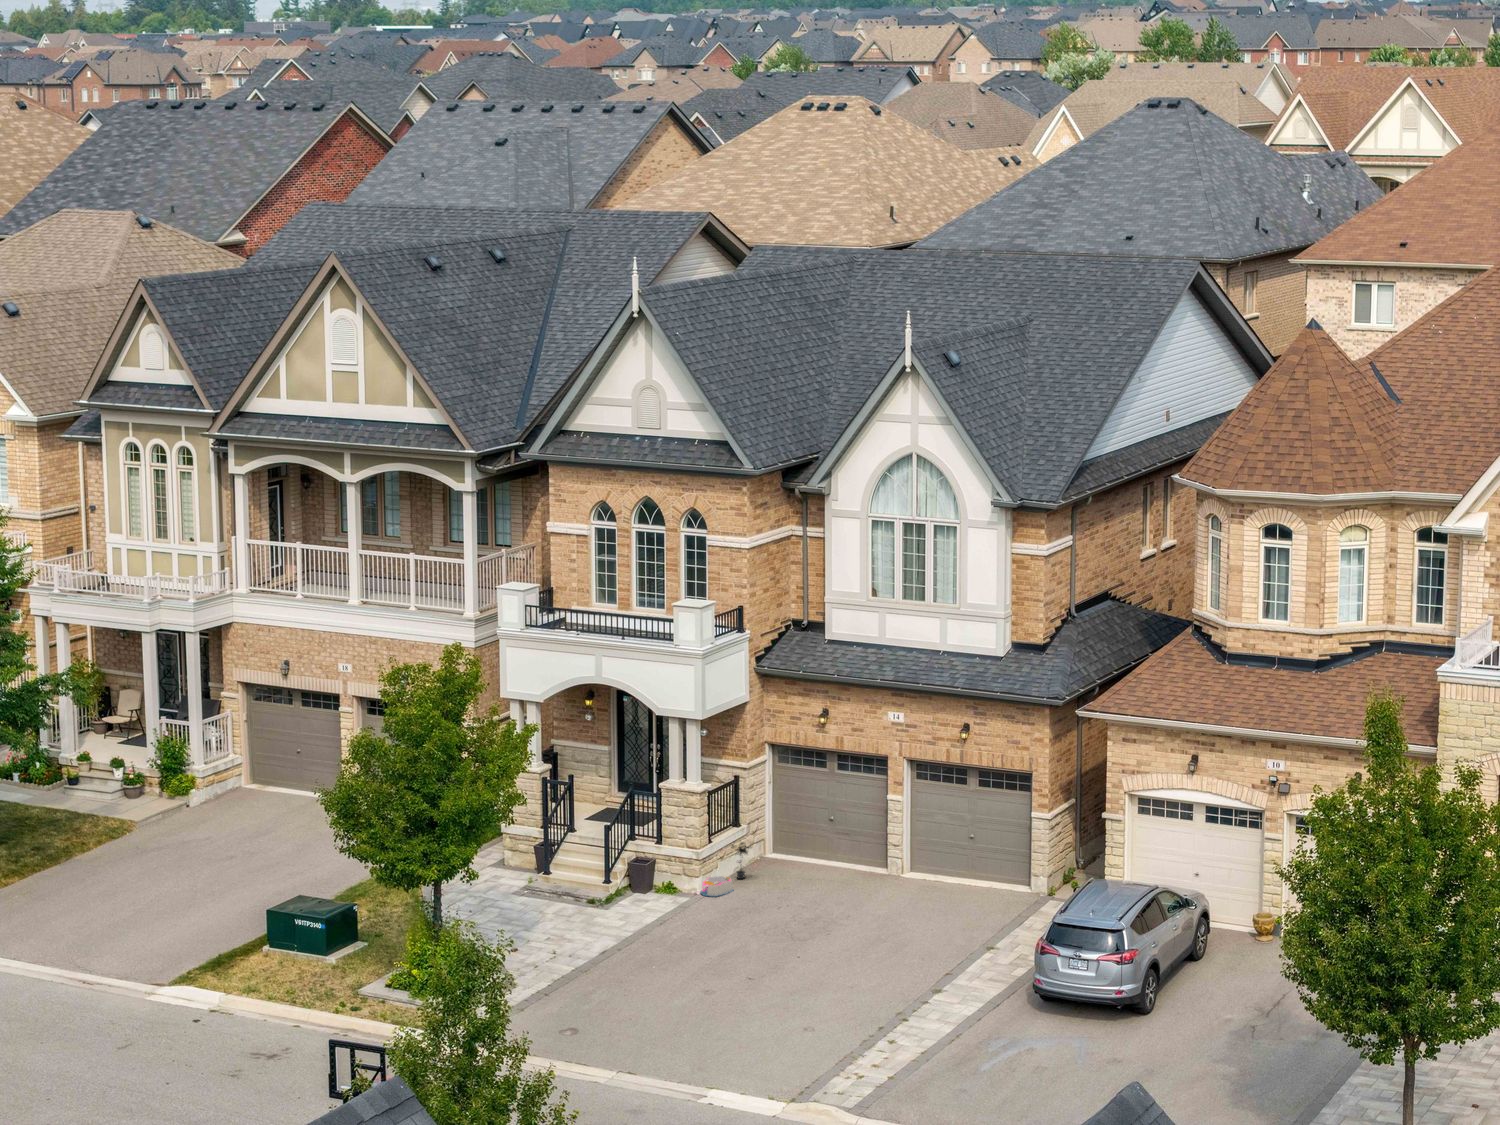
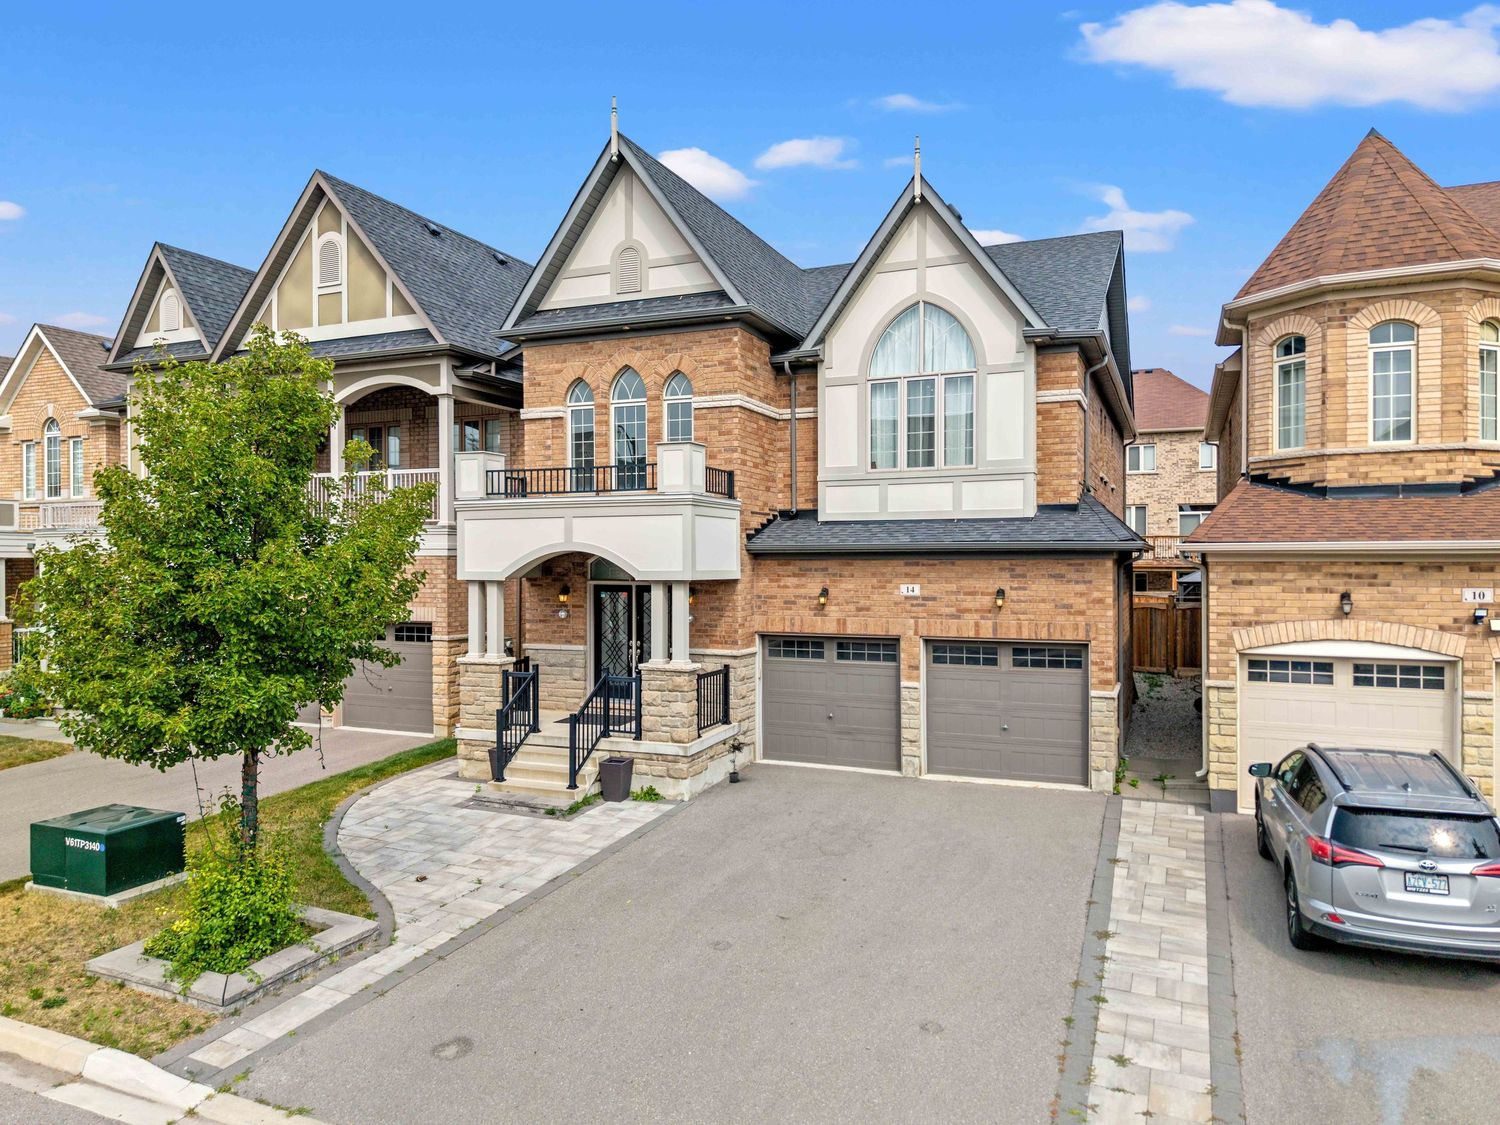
storage bin: present [701,876,733,897] -> none [688,777,729,802]

